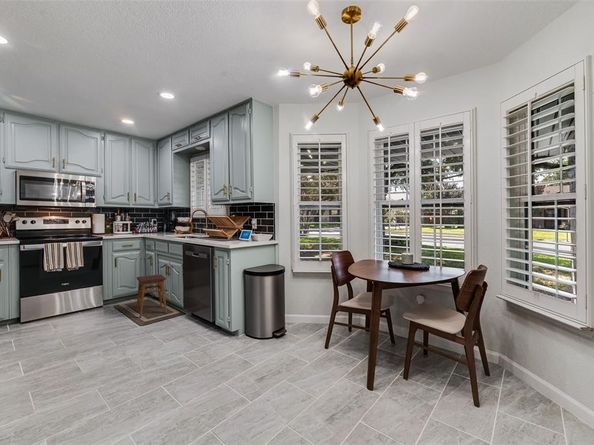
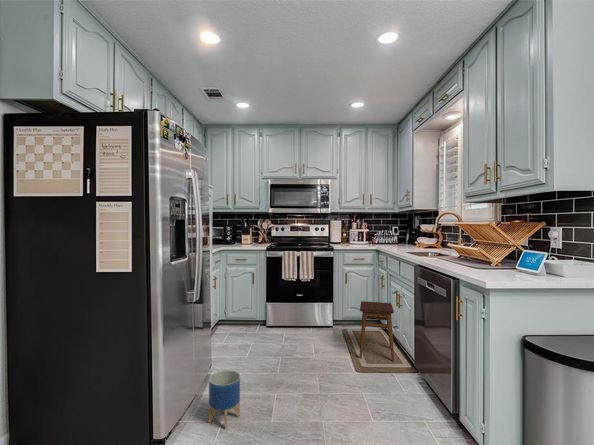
planter: none [20,342,55,390] -> present [209,370,240,429]

